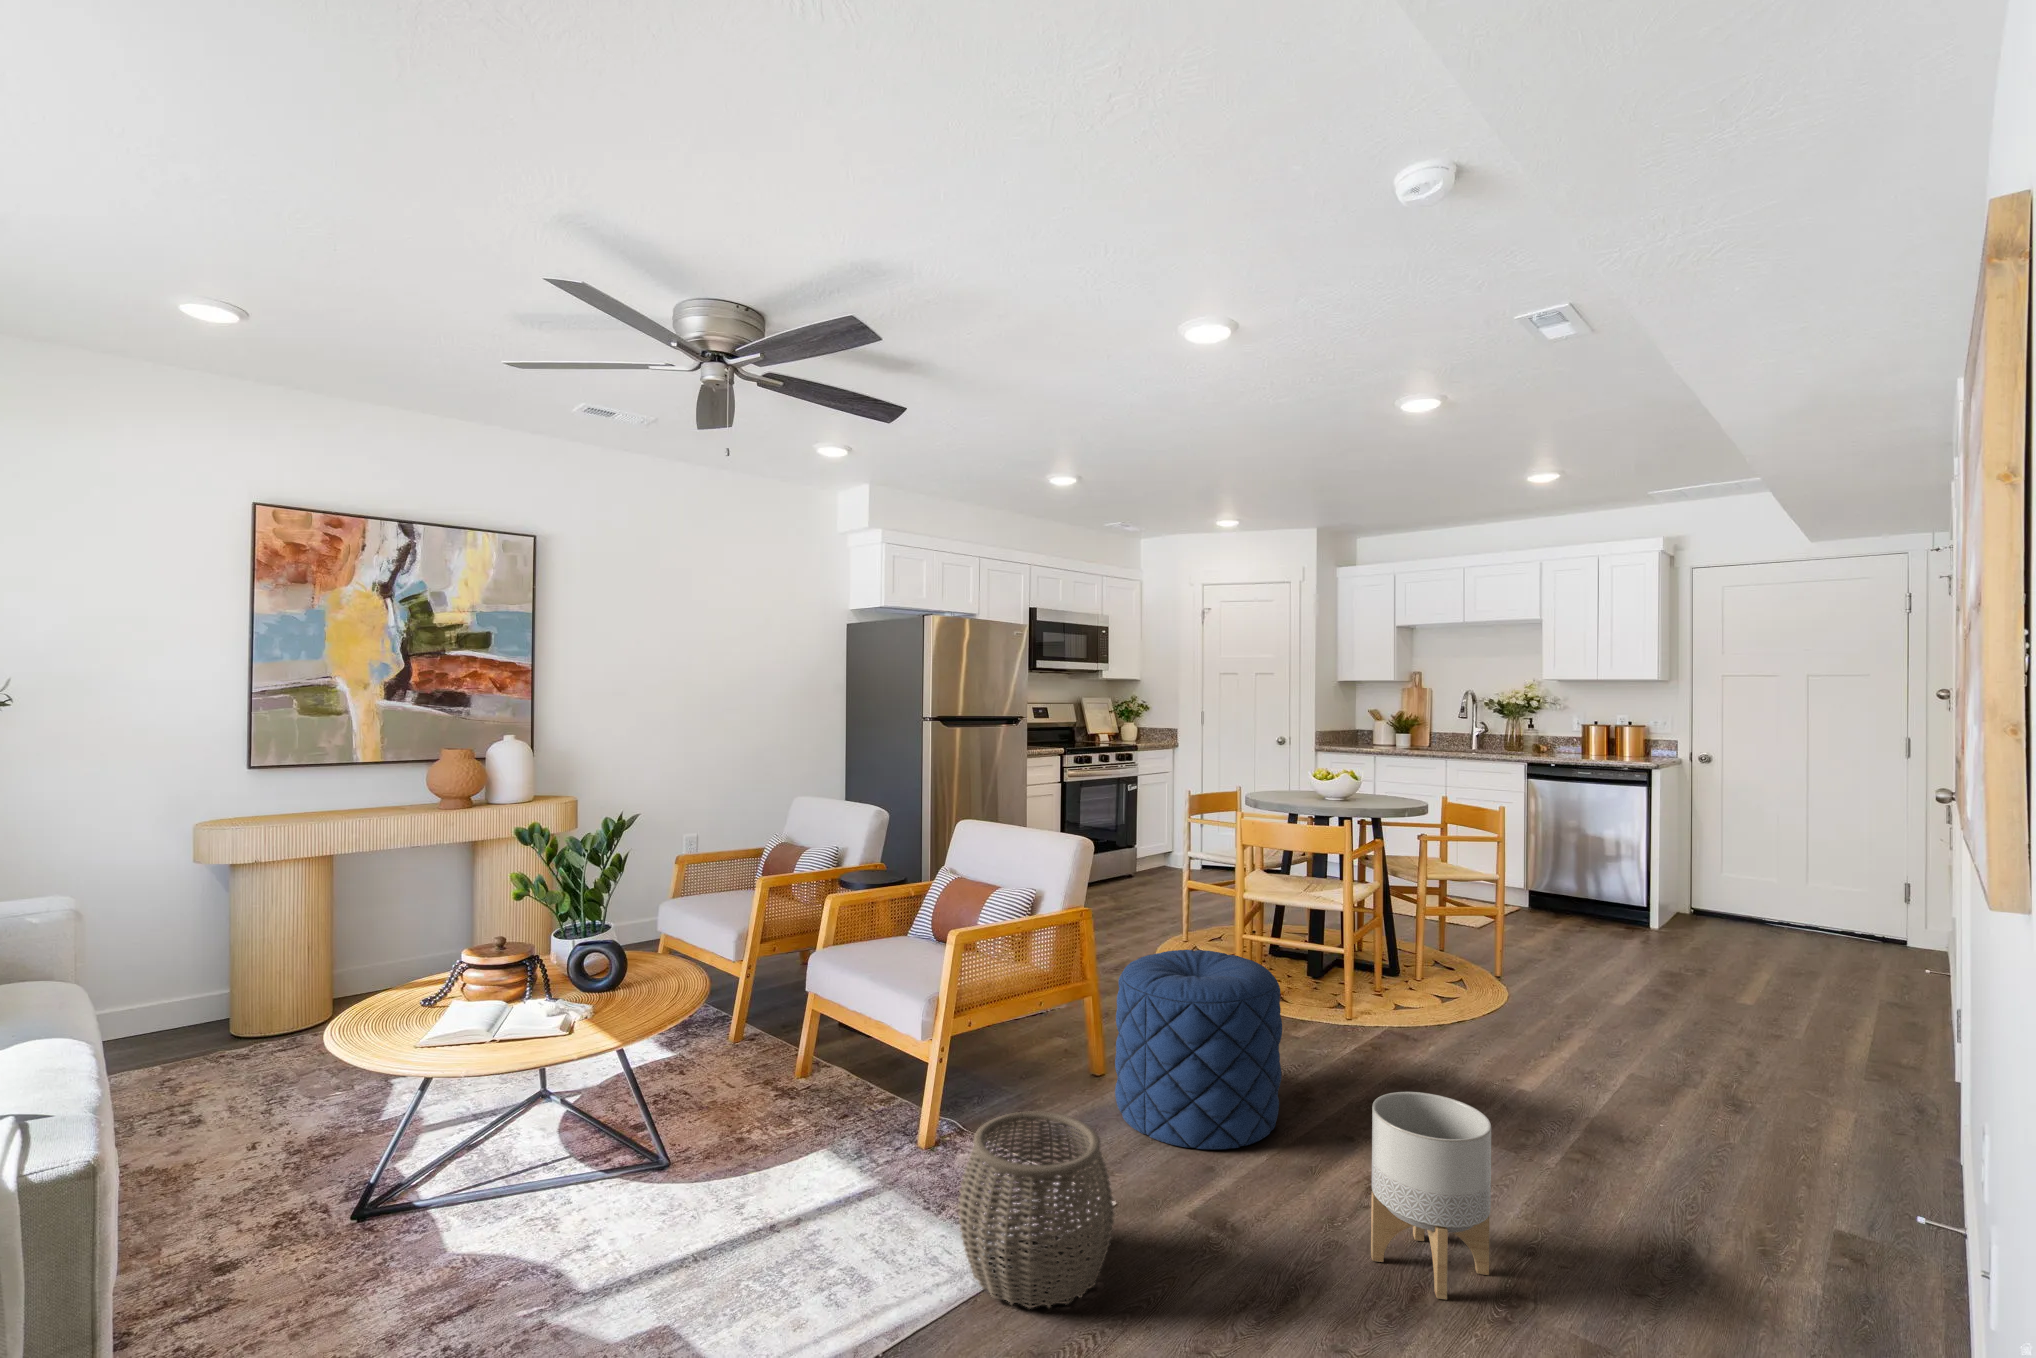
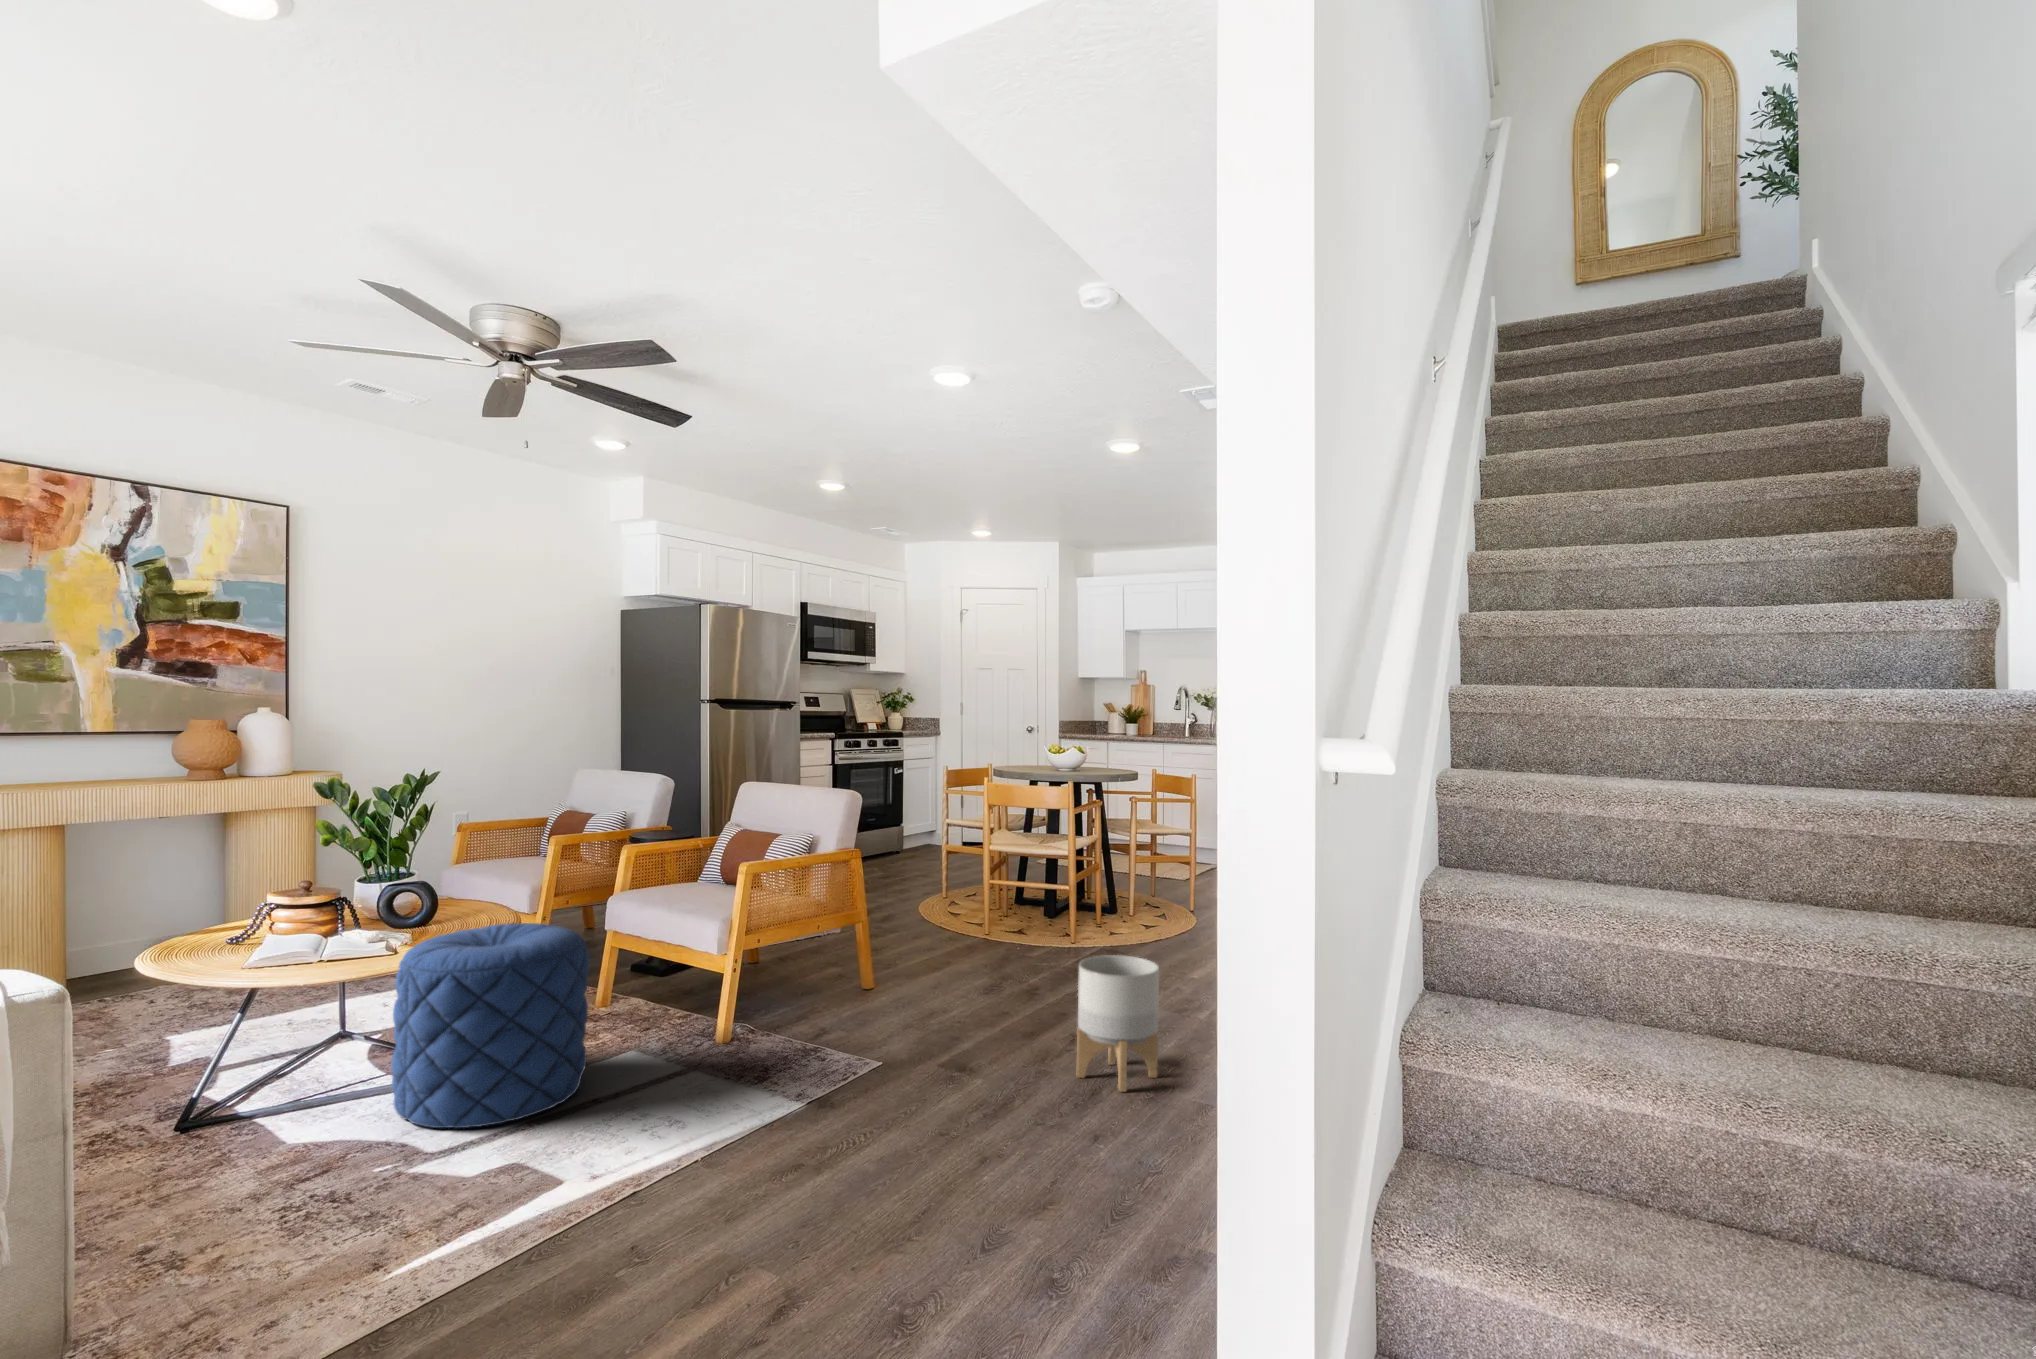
pouf: present [1115,950,1282,1149] -> present [391,923,590,1128]
woven basket: present [958,1111,1114,1308] -> none [760,986,886,1124]

